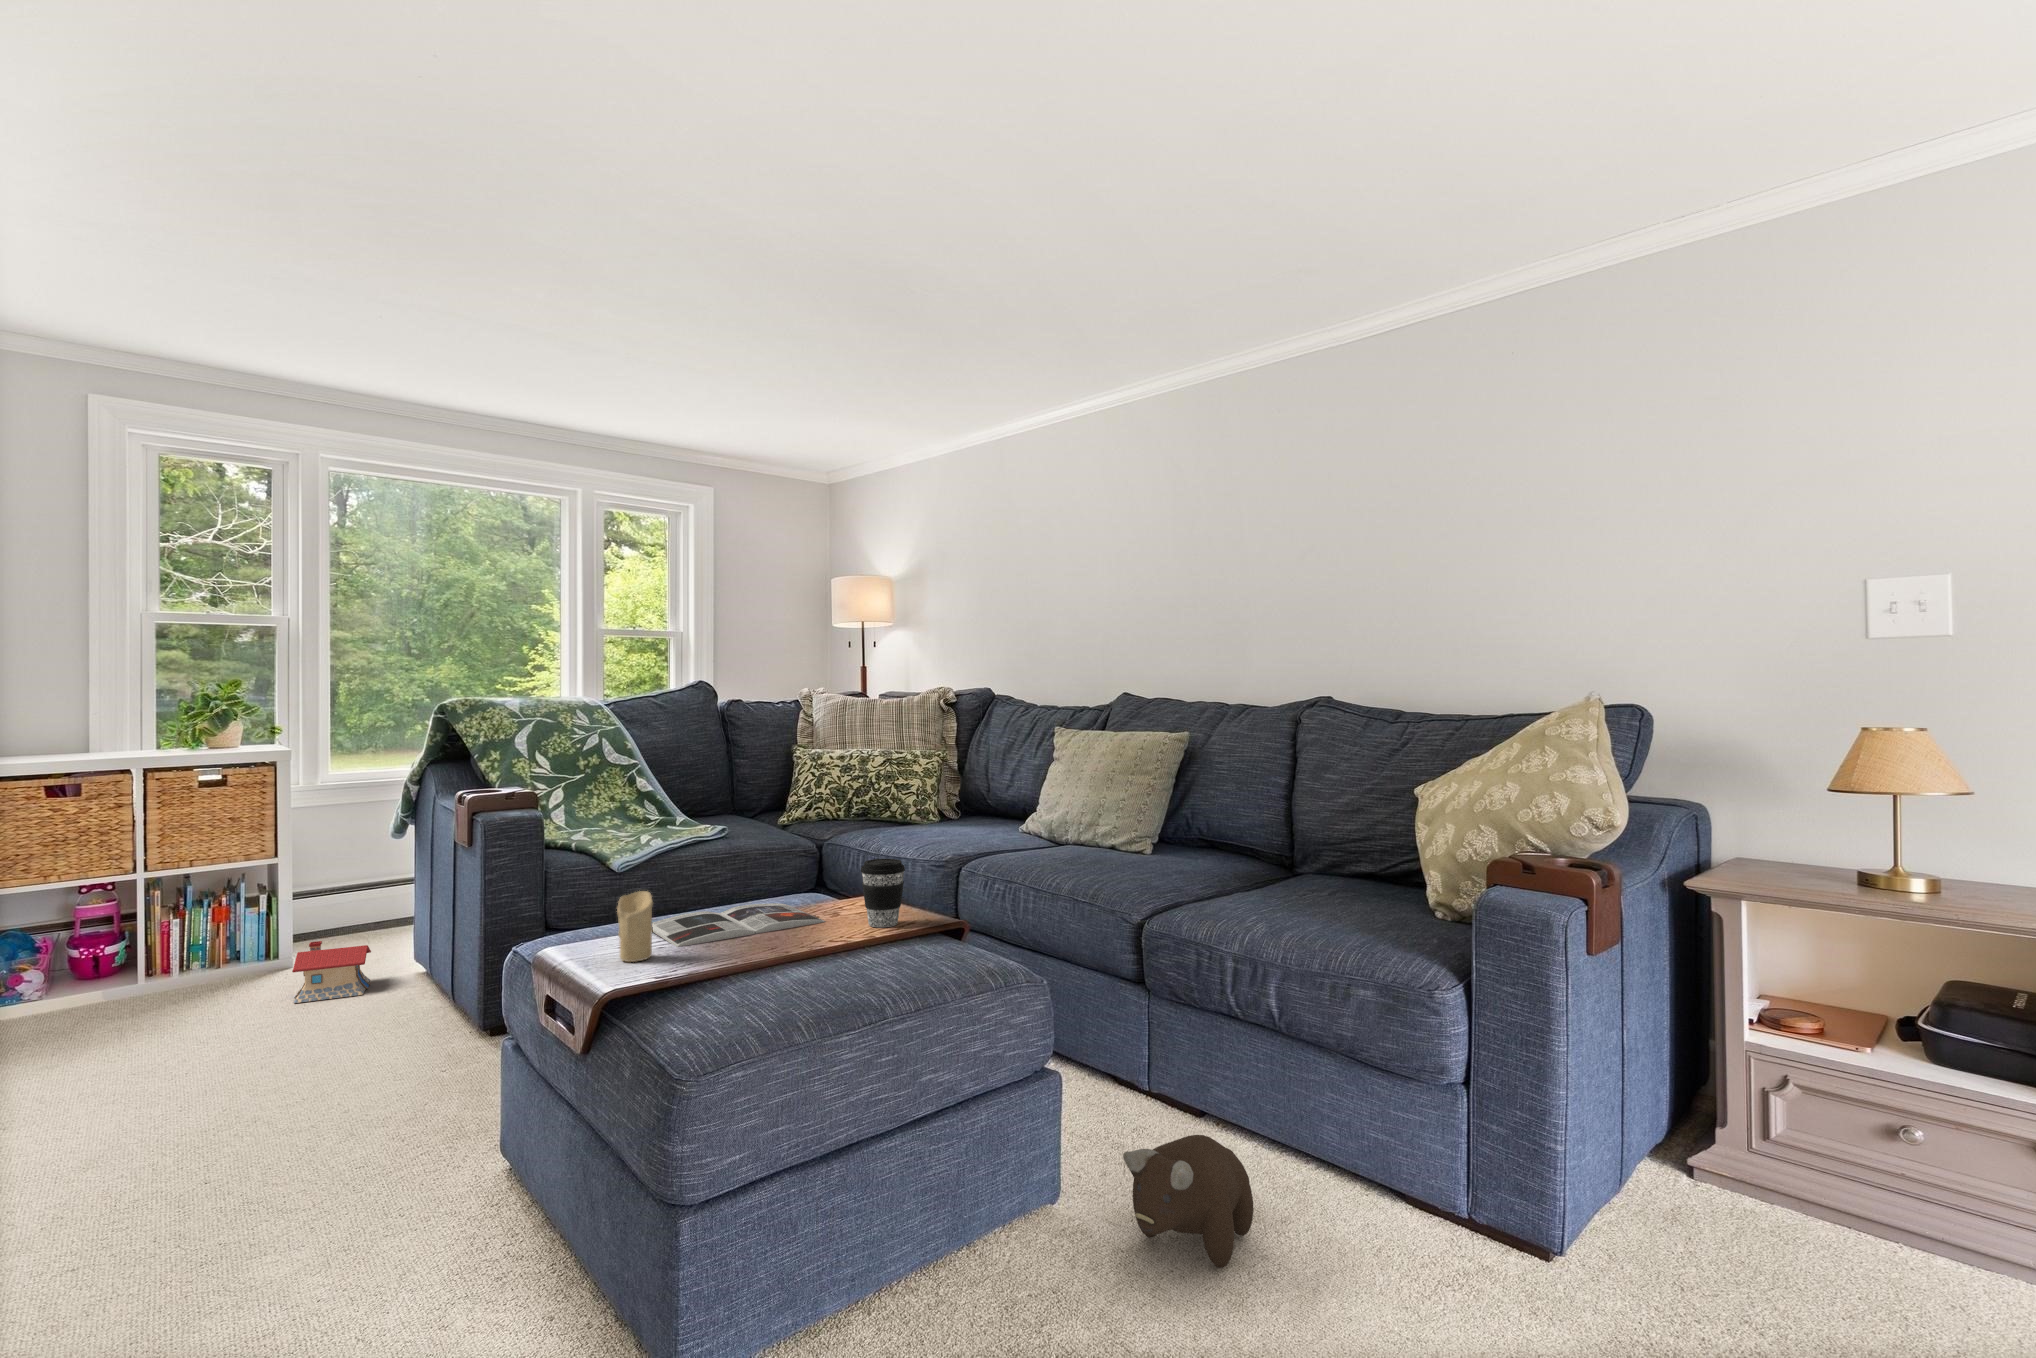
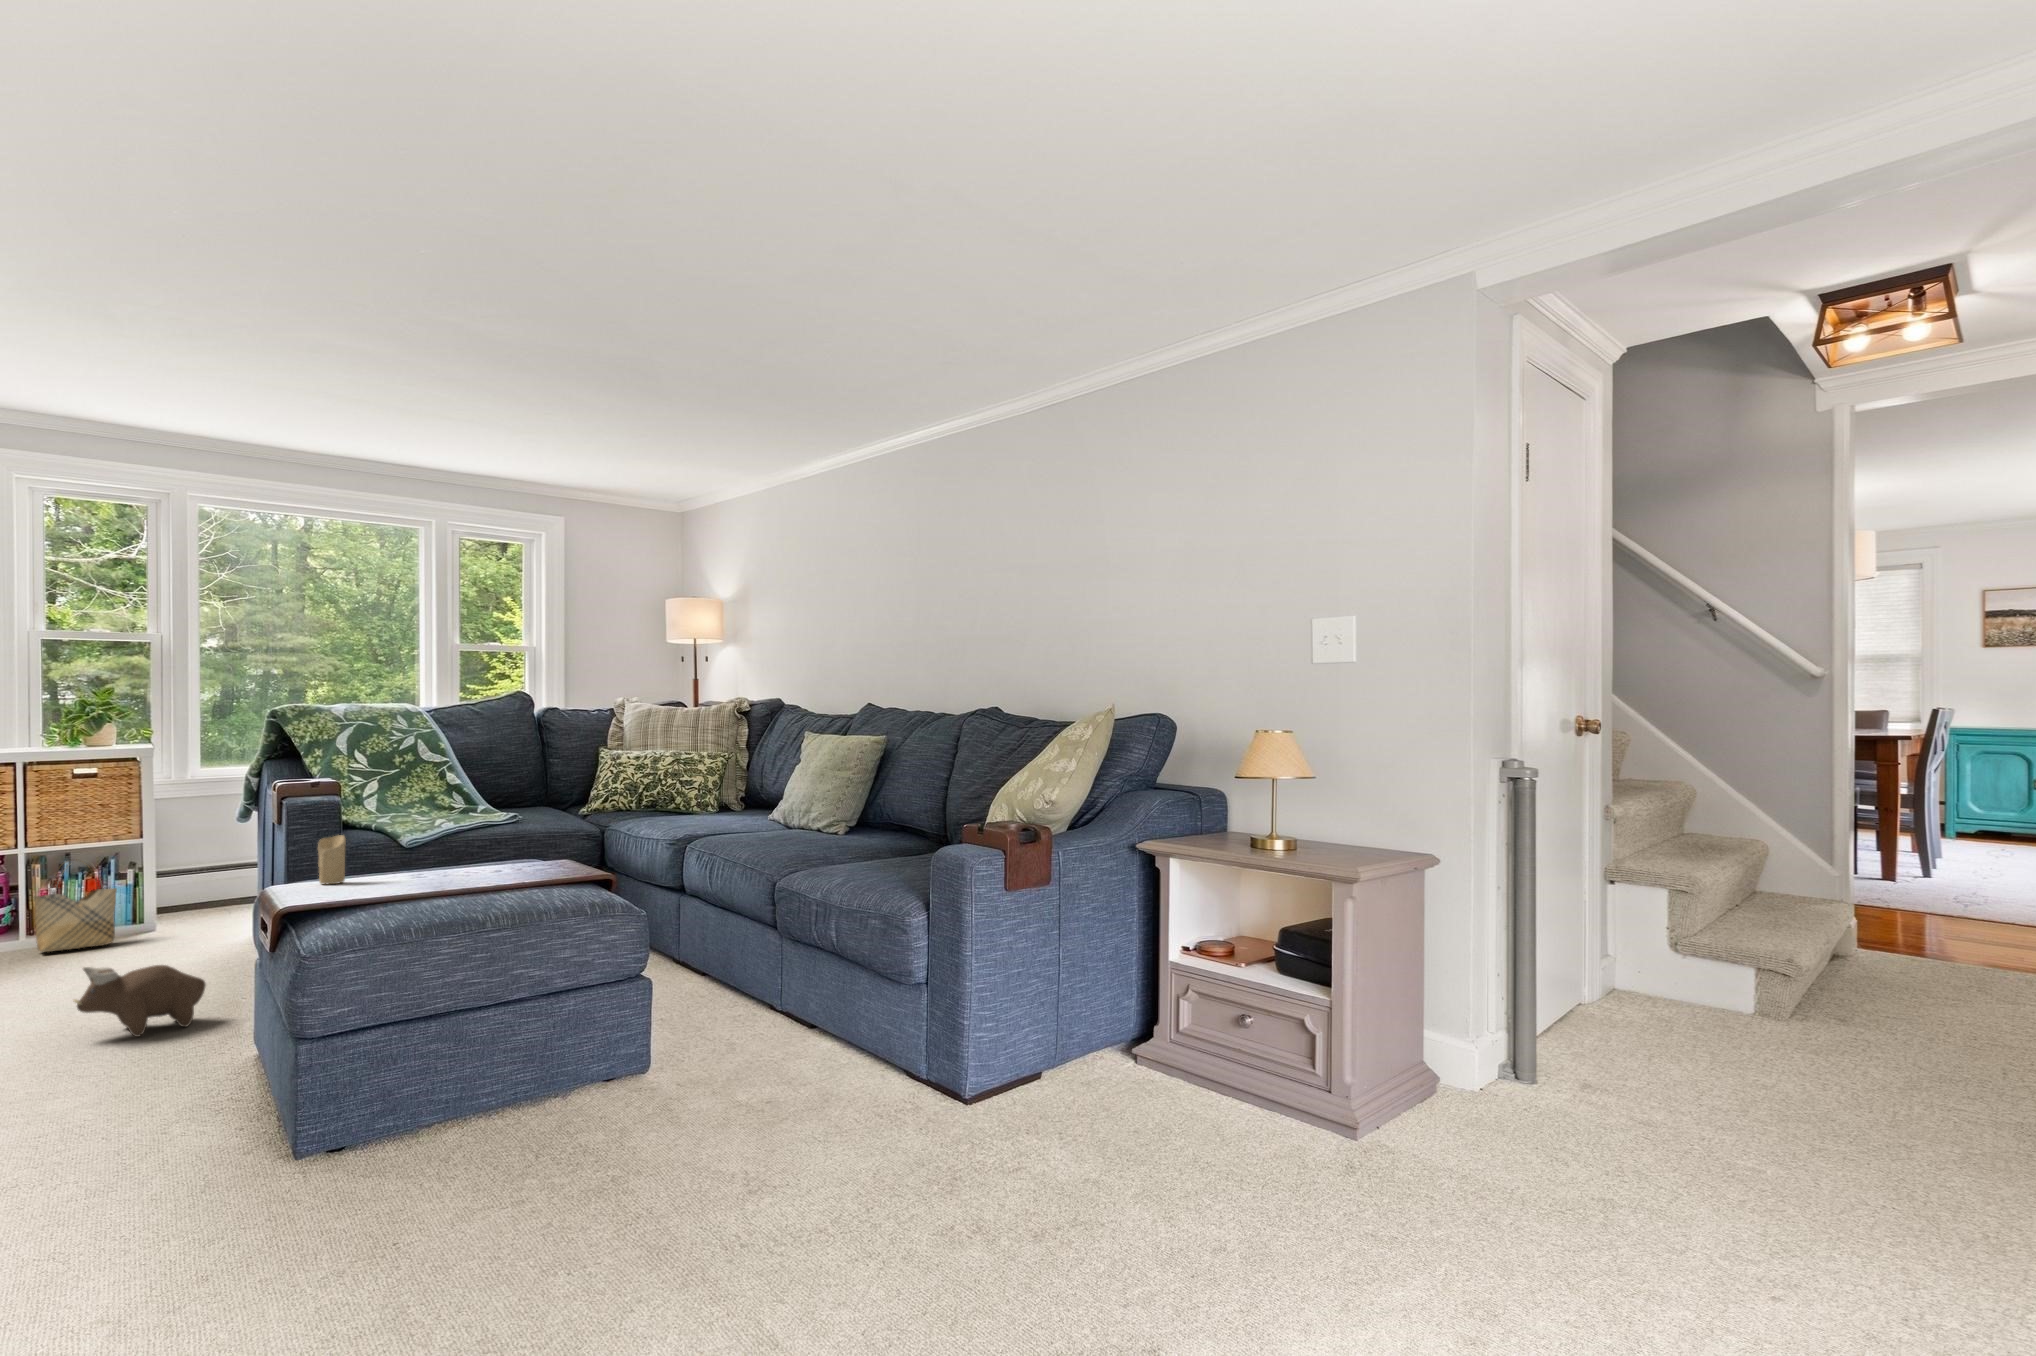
coffee cup: present [861,859,905,927] -> none [520,819,557,870]
woven basket: none [154,883,251,997] -> present [34,859,117,952]
magazine: present [652,903,825,947] -> none [364,857,502,879]
toy house: present [292,941,371,1003] -> none [144,909,216,958]
plush toy: present [1123,1135,1253,1268] -> present [74,965,206,1037]

